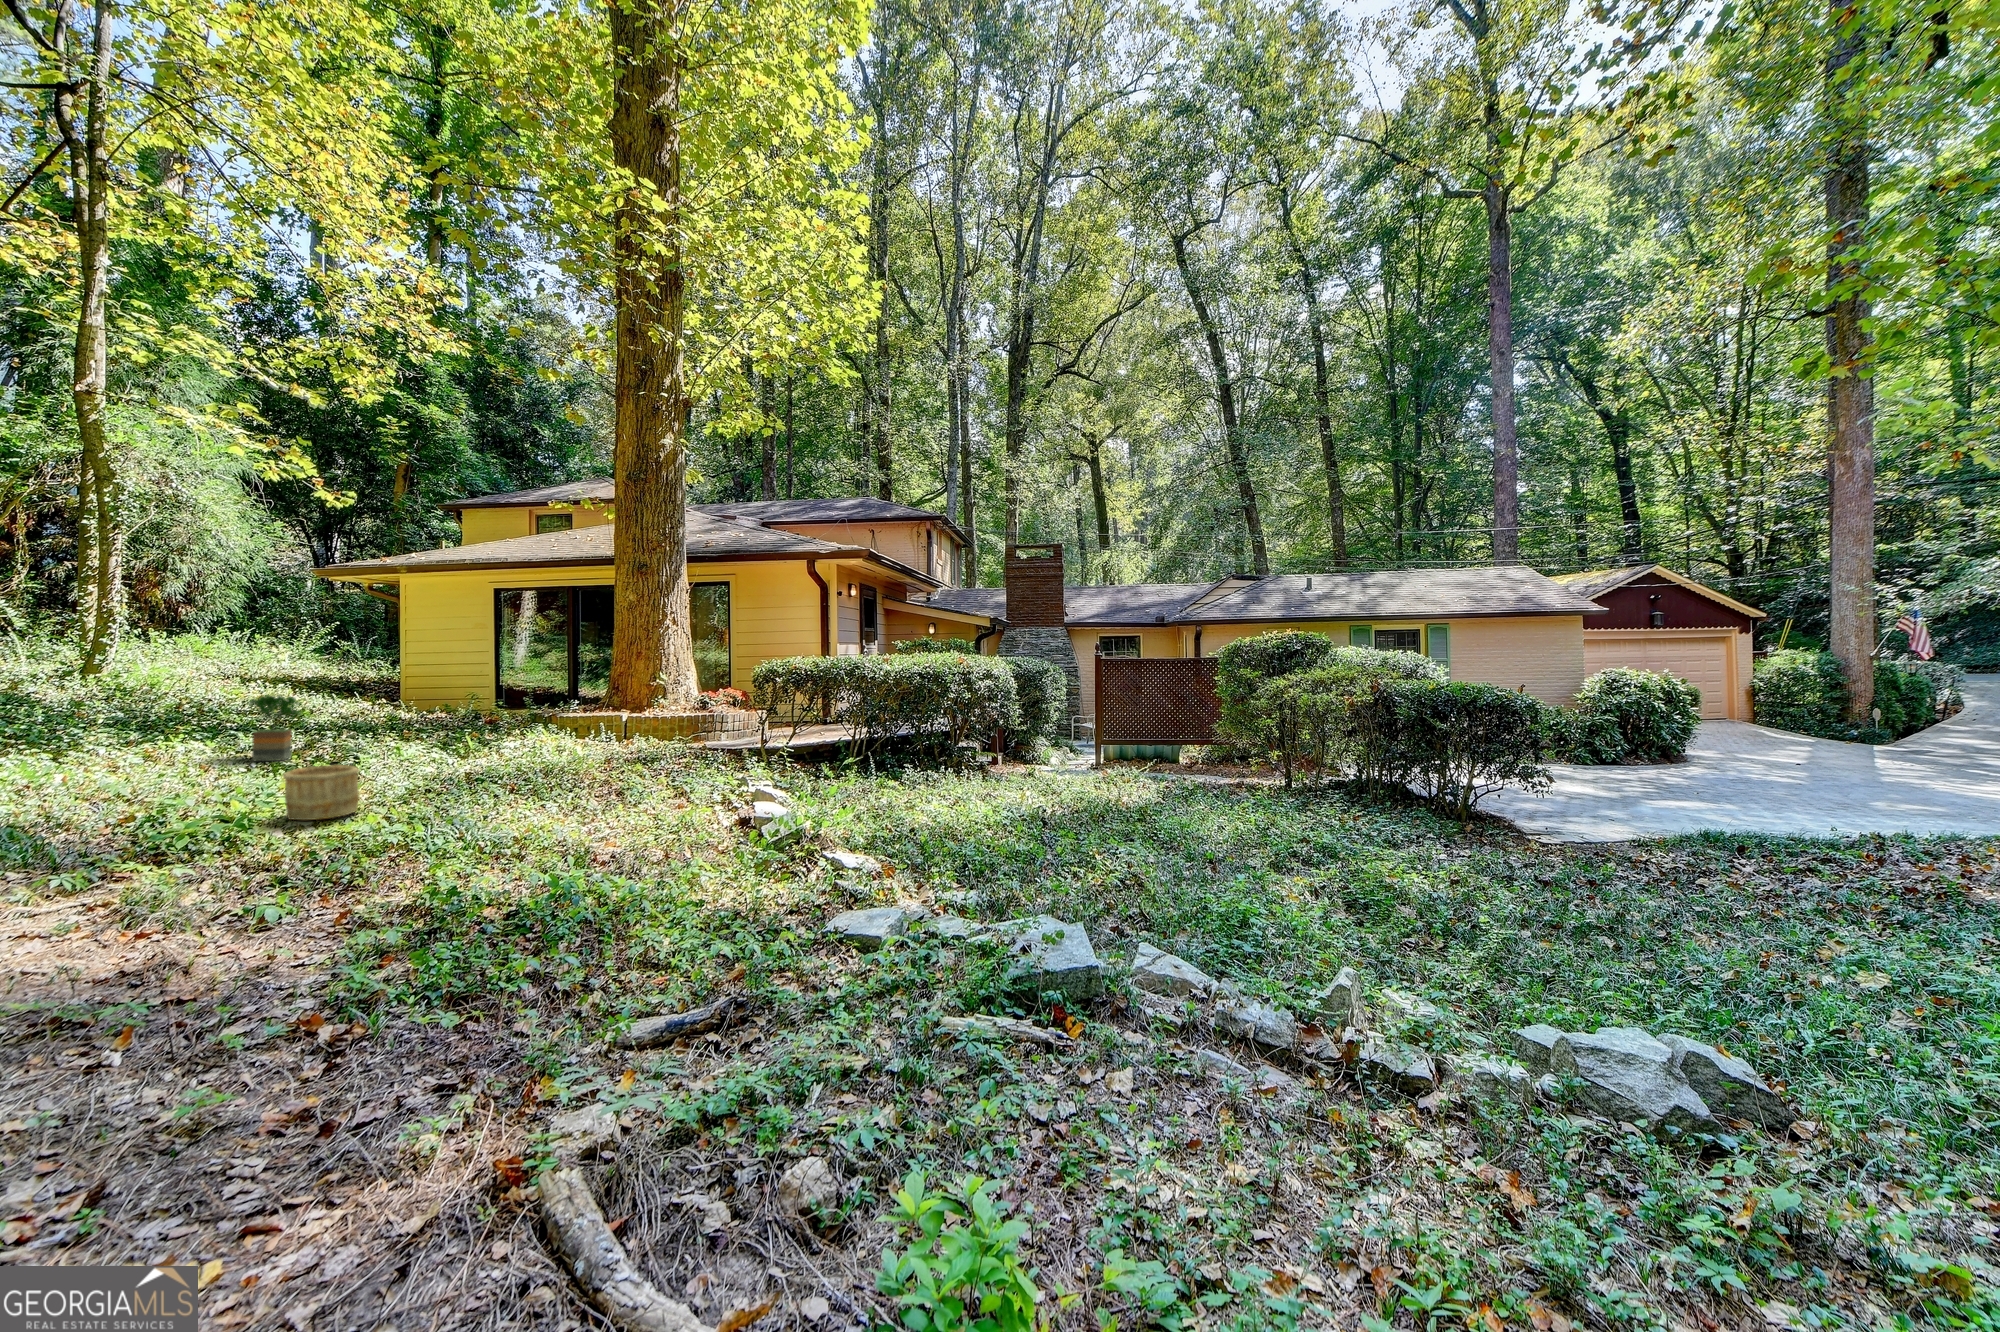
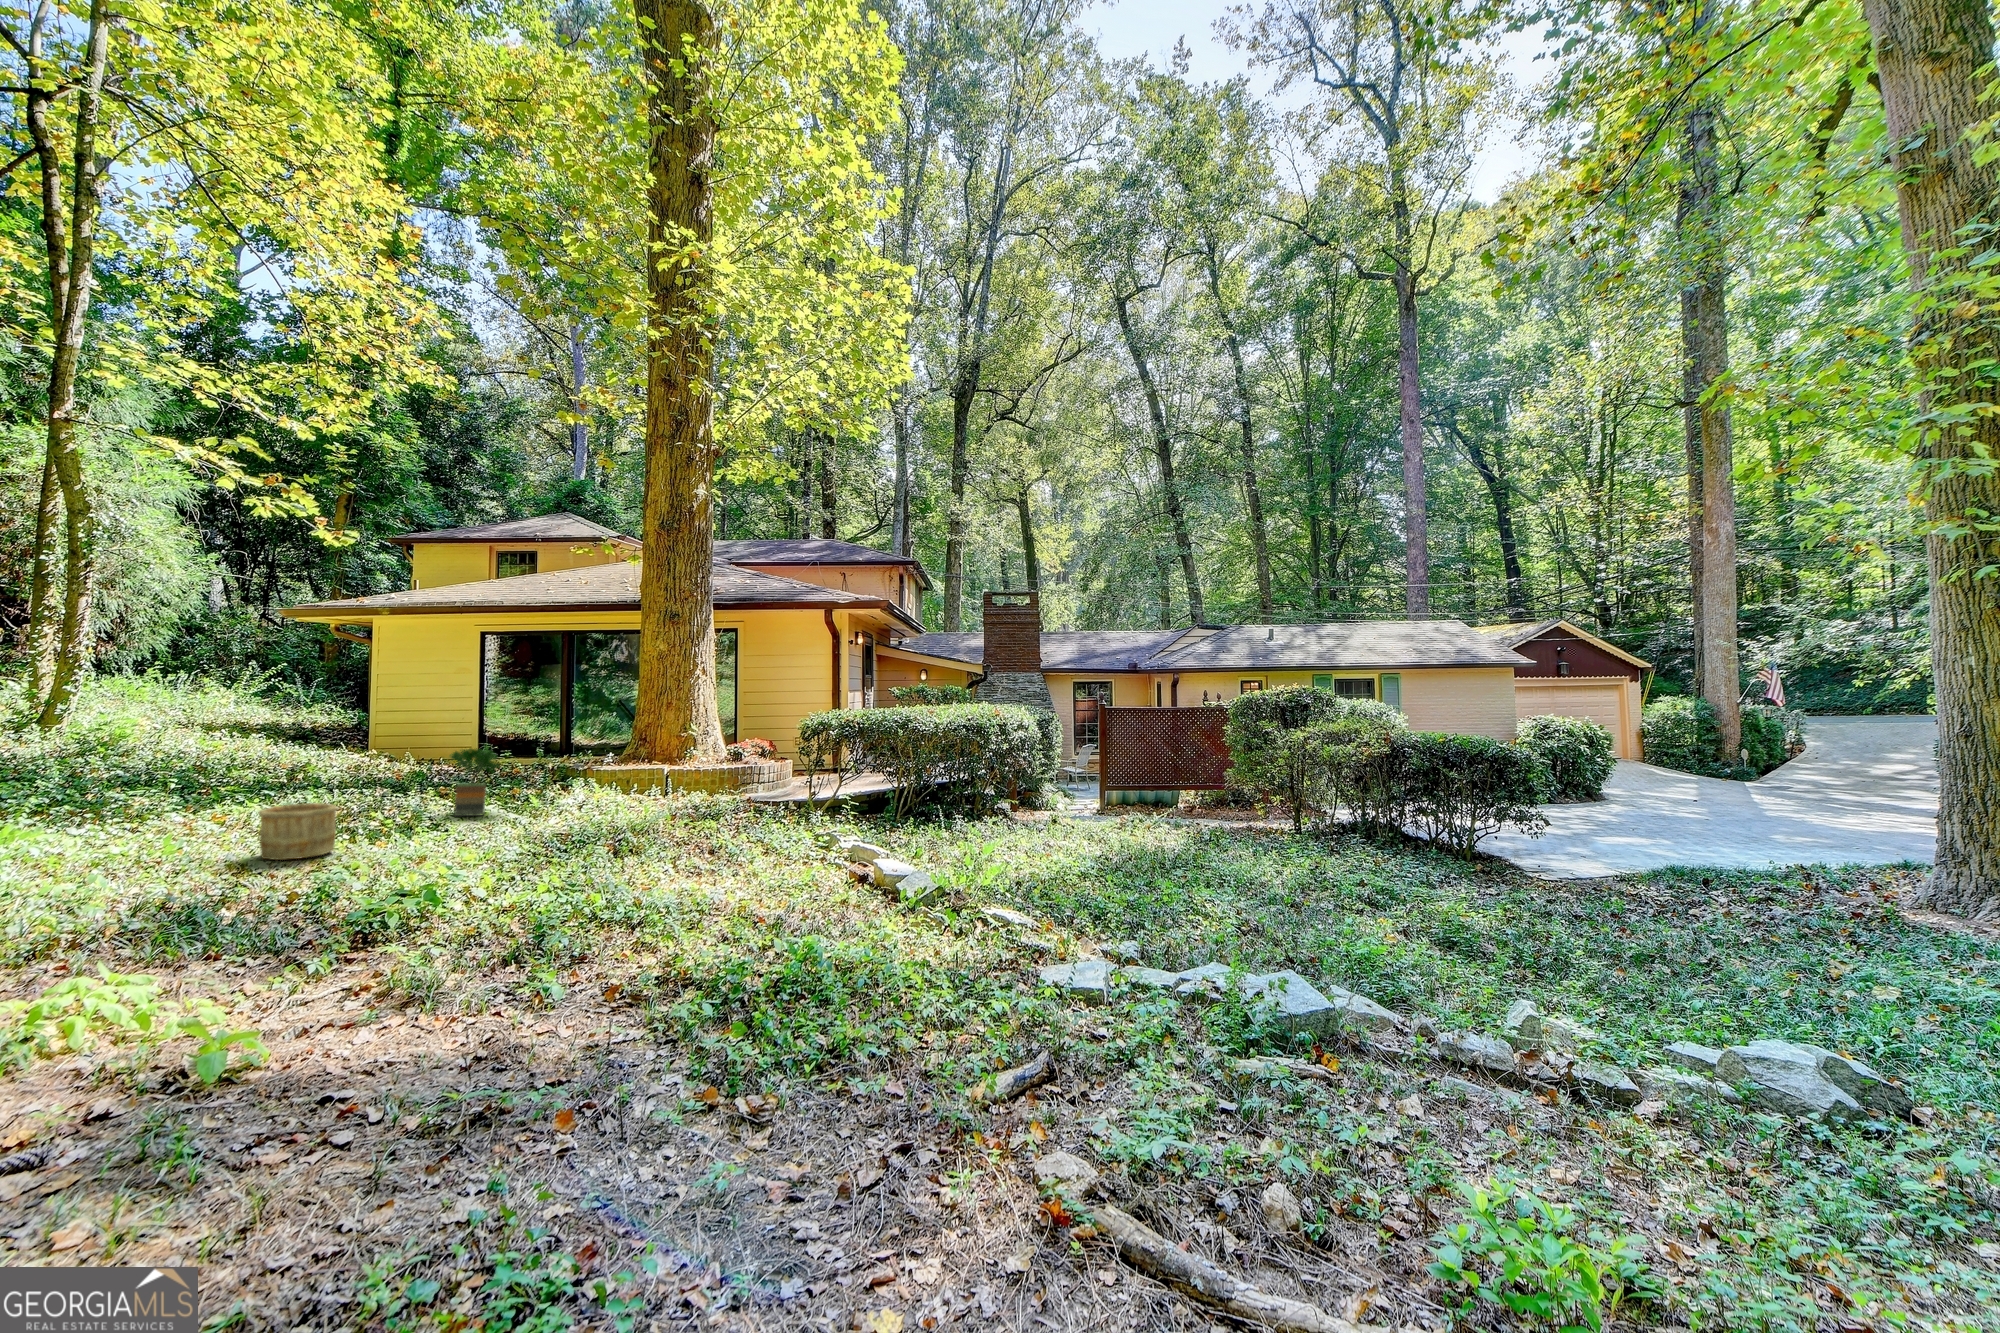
potted tree: present [248,695,302,761] -> present [450,748,499,816]

